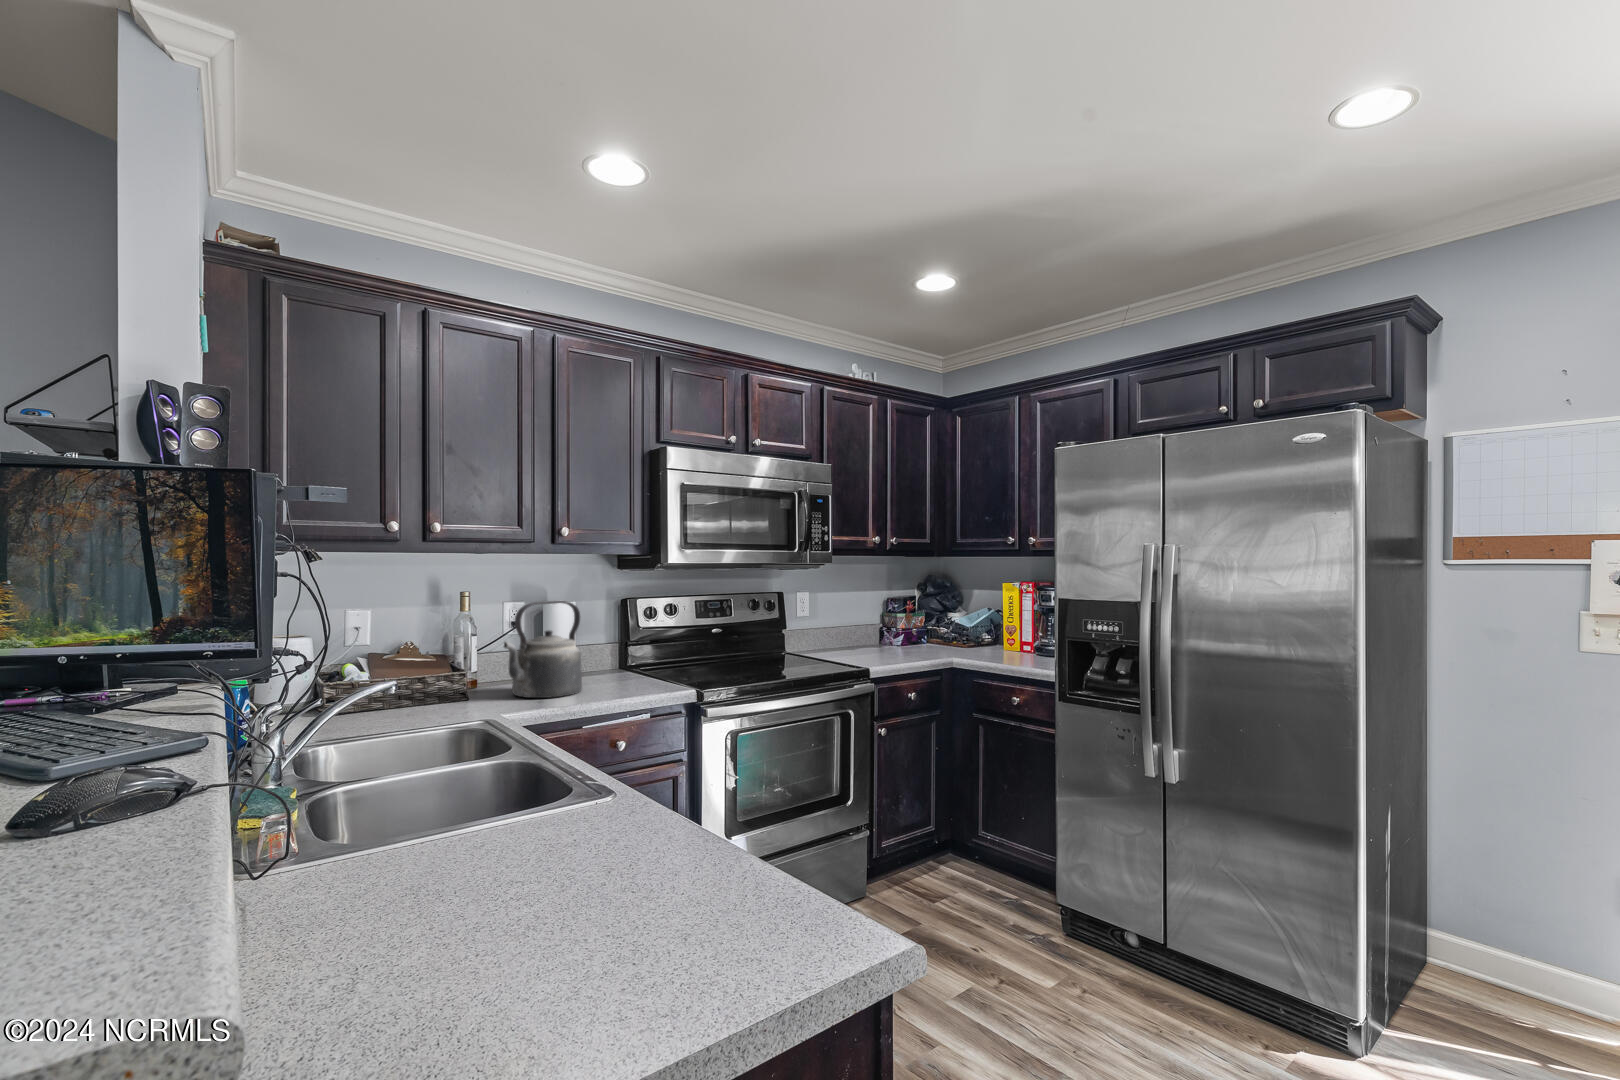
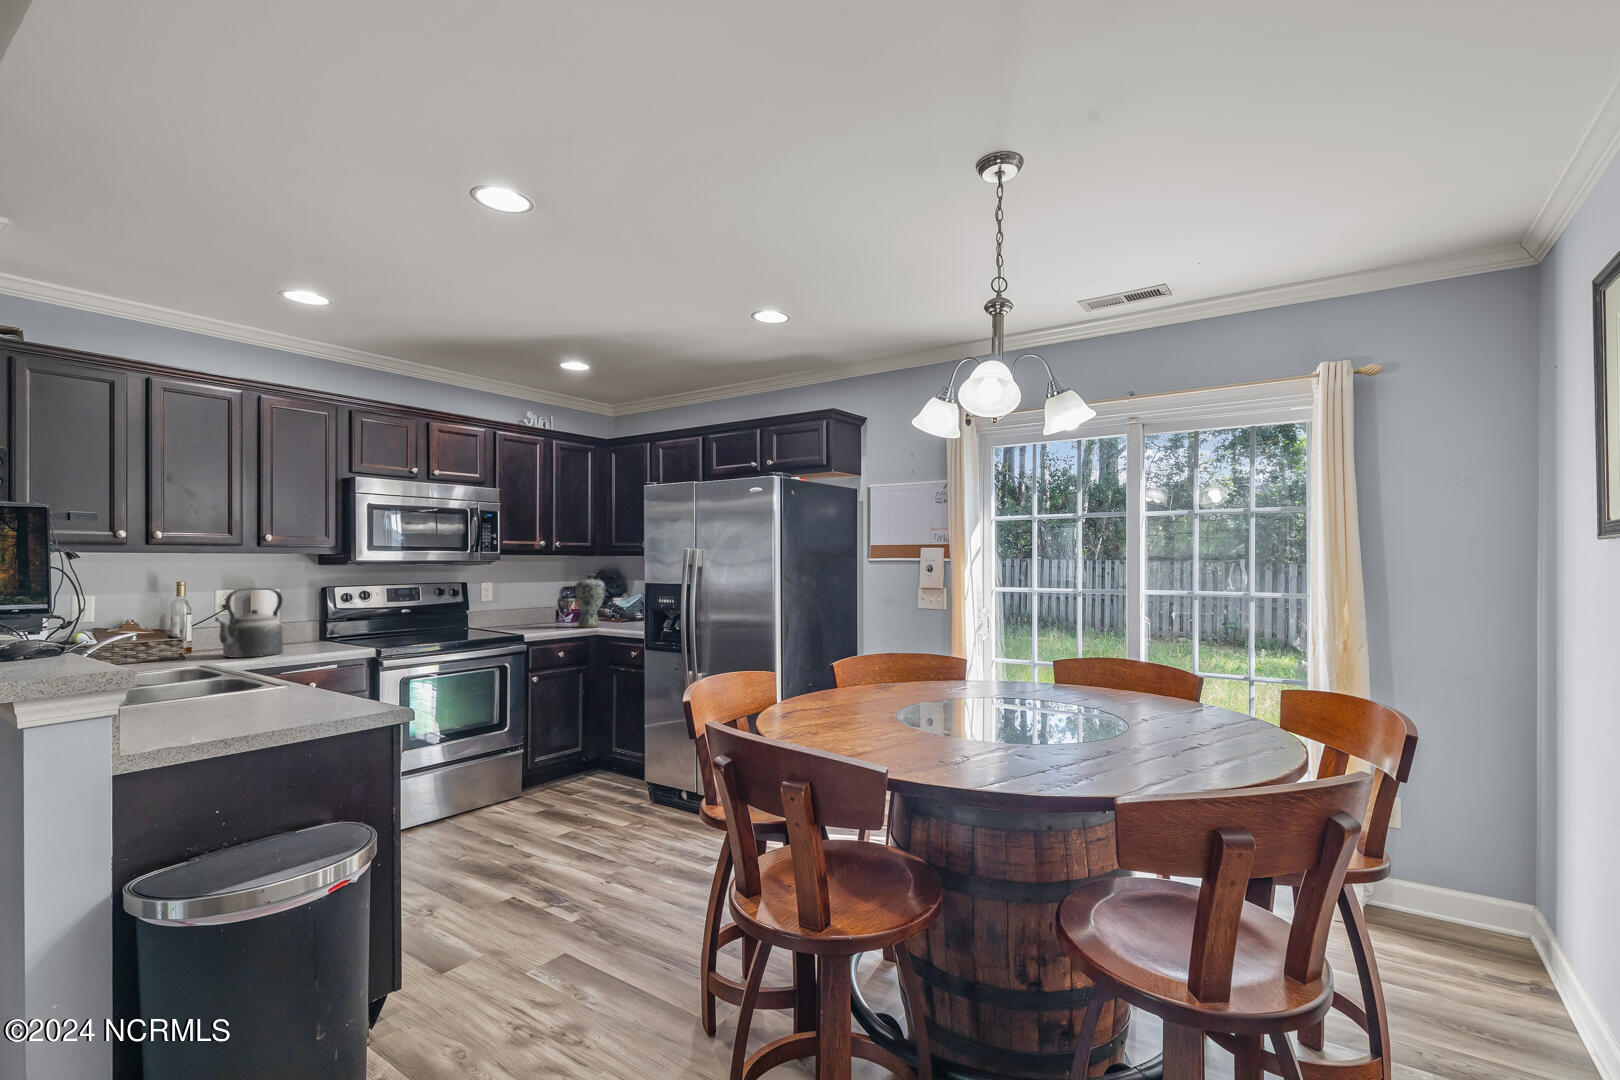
vase: none [923,583,965,658] -> present [575,574,605,627]

